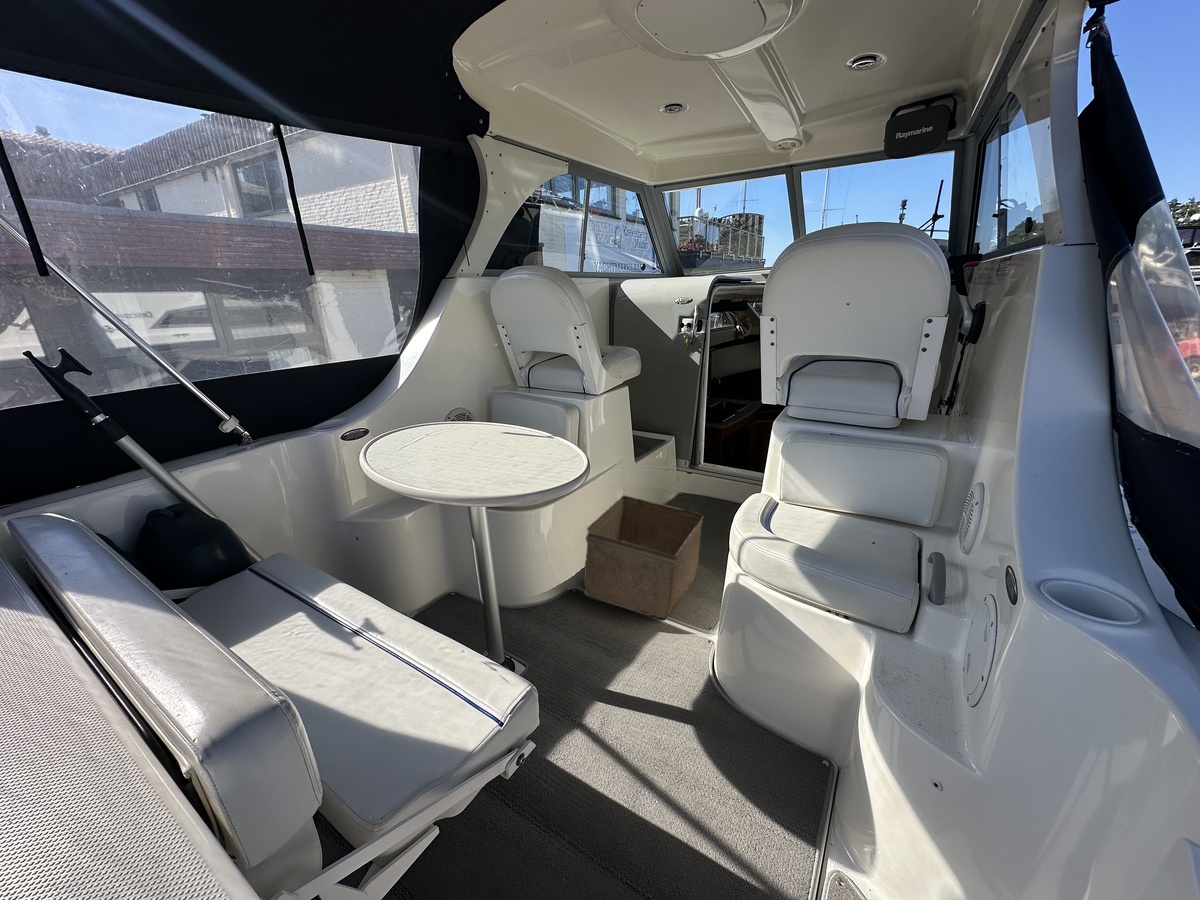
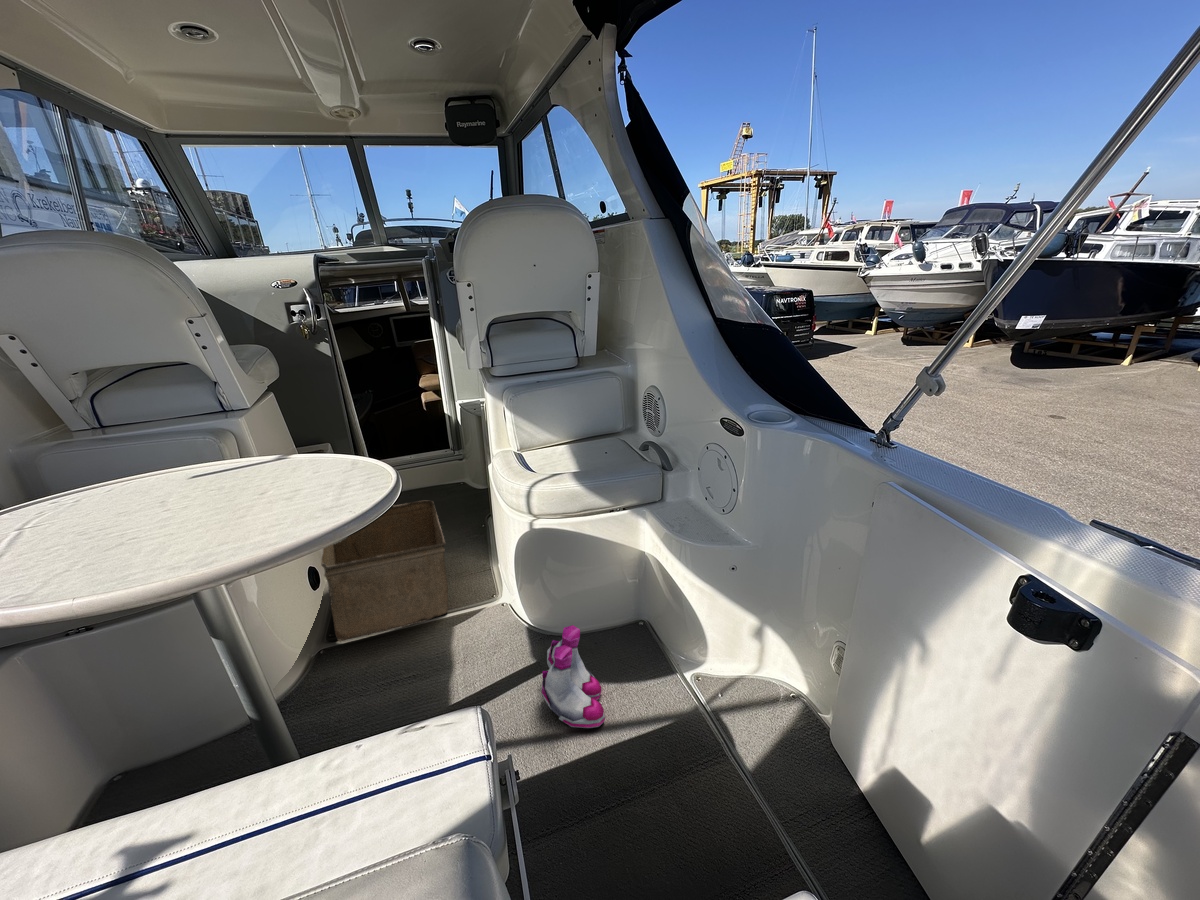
boots: none [659,693,724,815] -> present [542,625,605,728]

